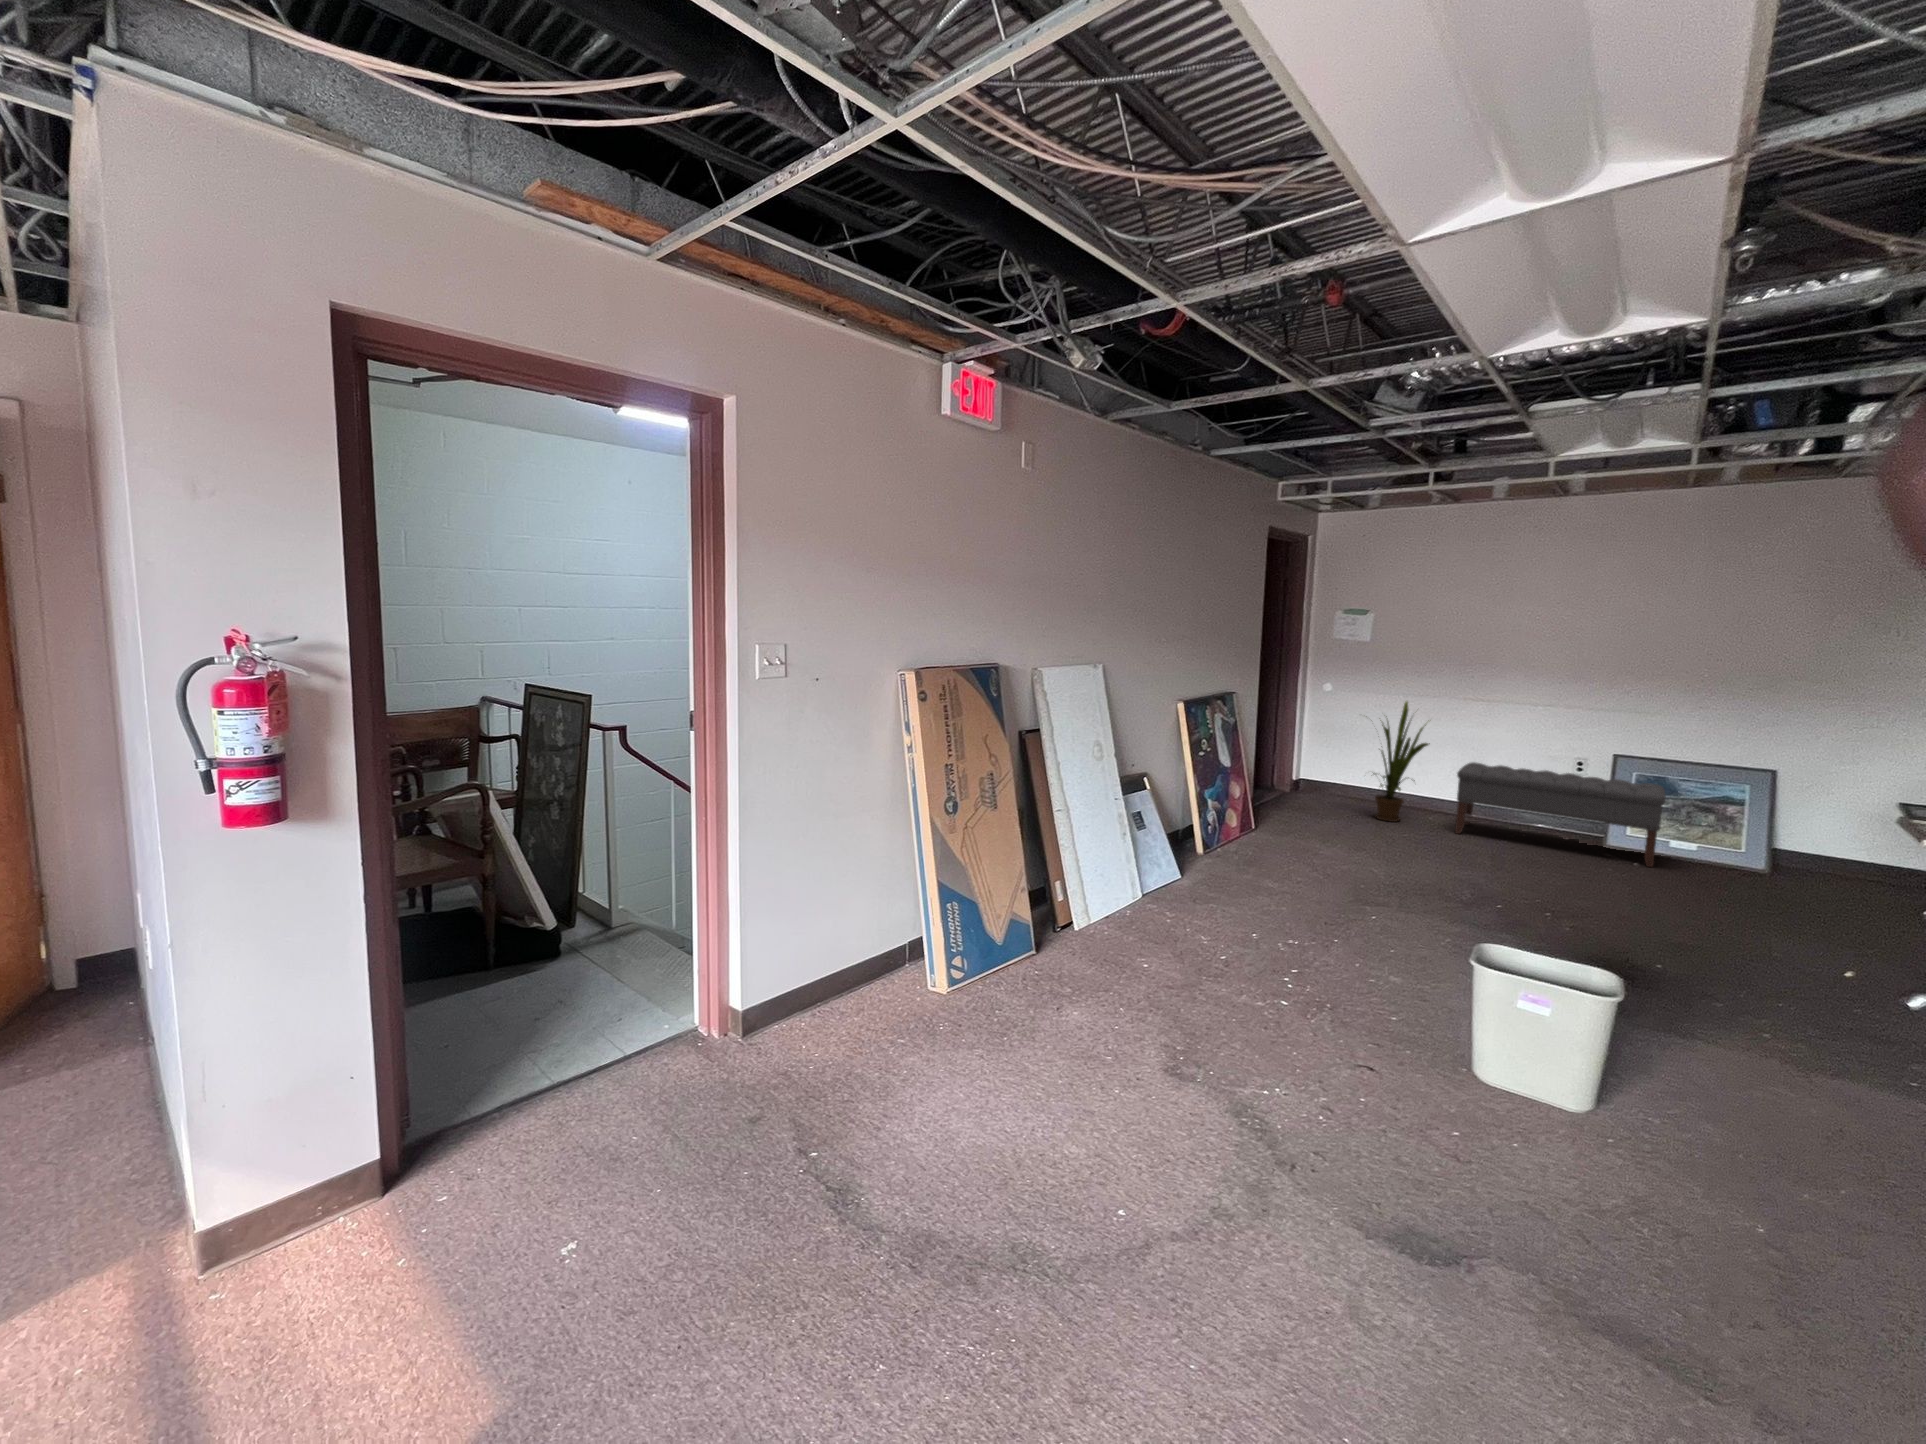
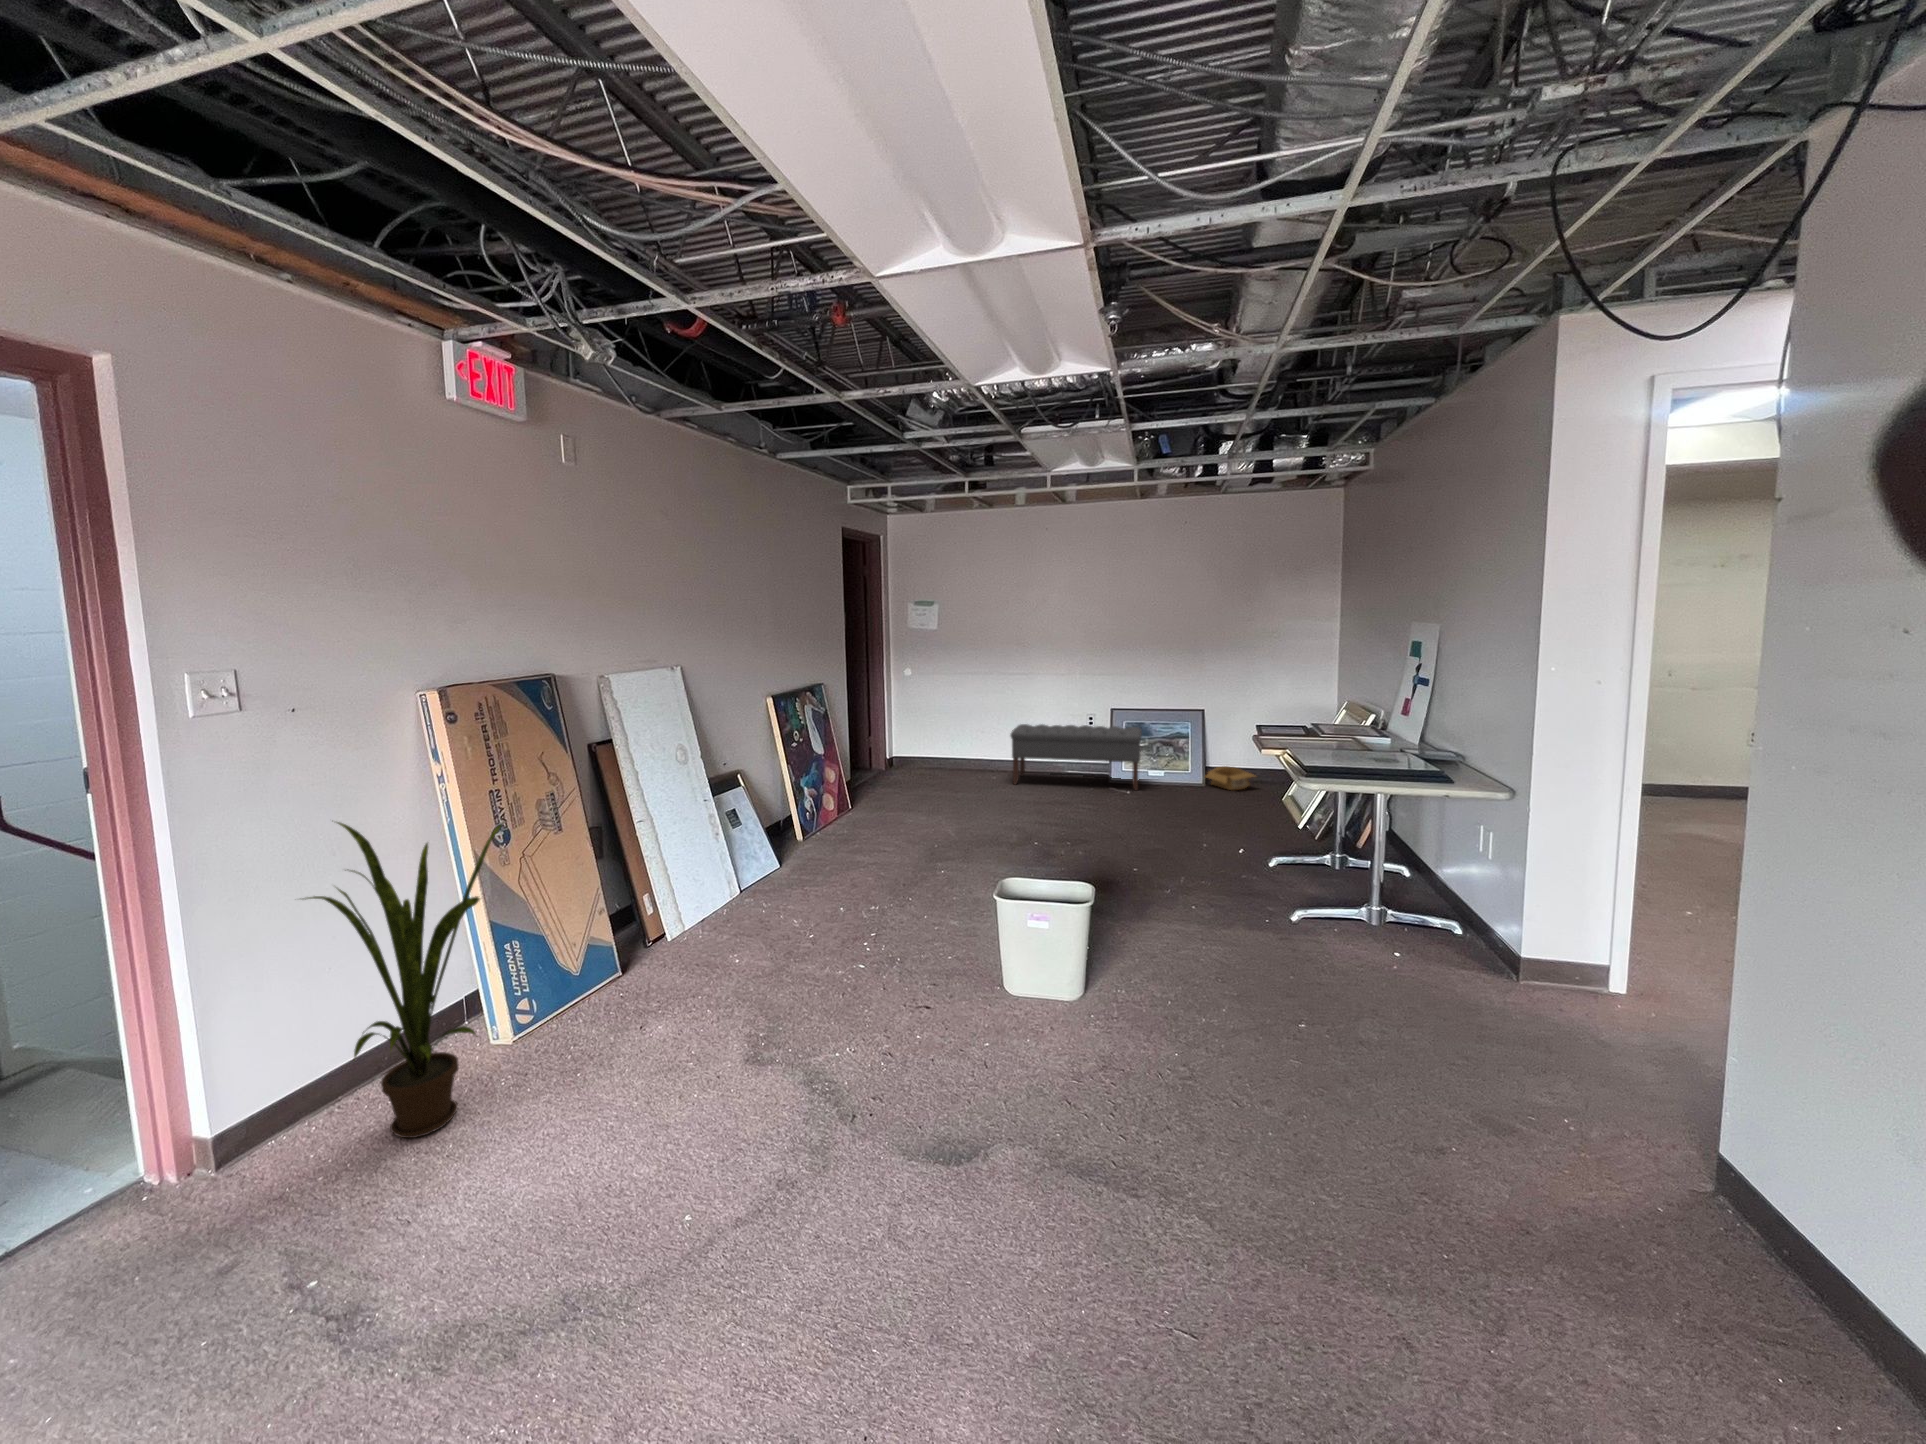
house plant: present [1373,702,1430,822] -> present [306,822,504,1138]
cardboard box: none [1772,855,1881,893] -> present [1205,766,1255,790]

